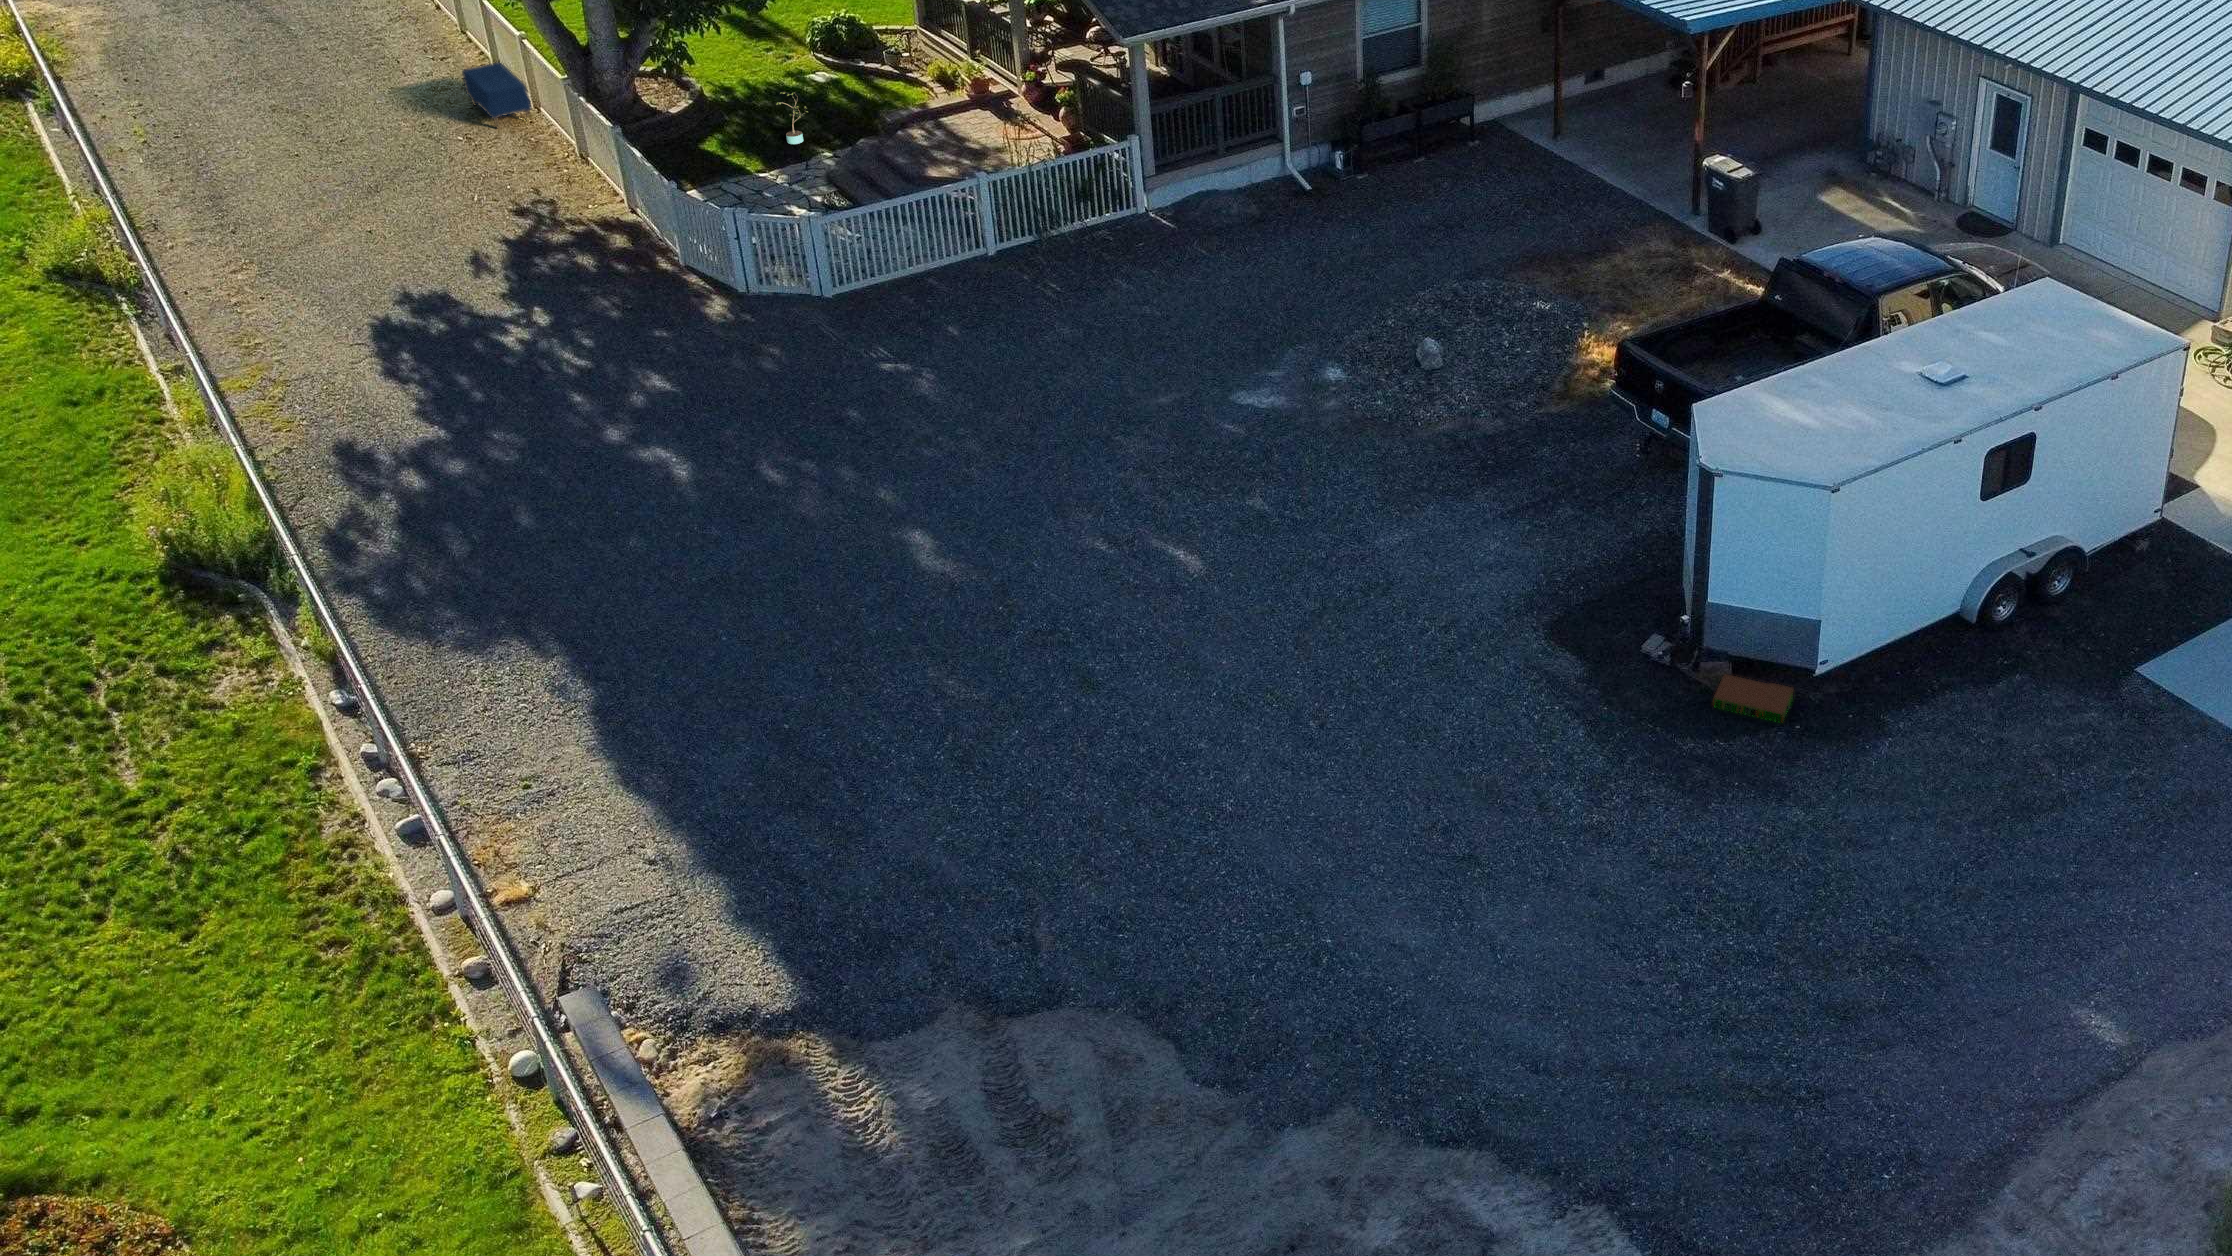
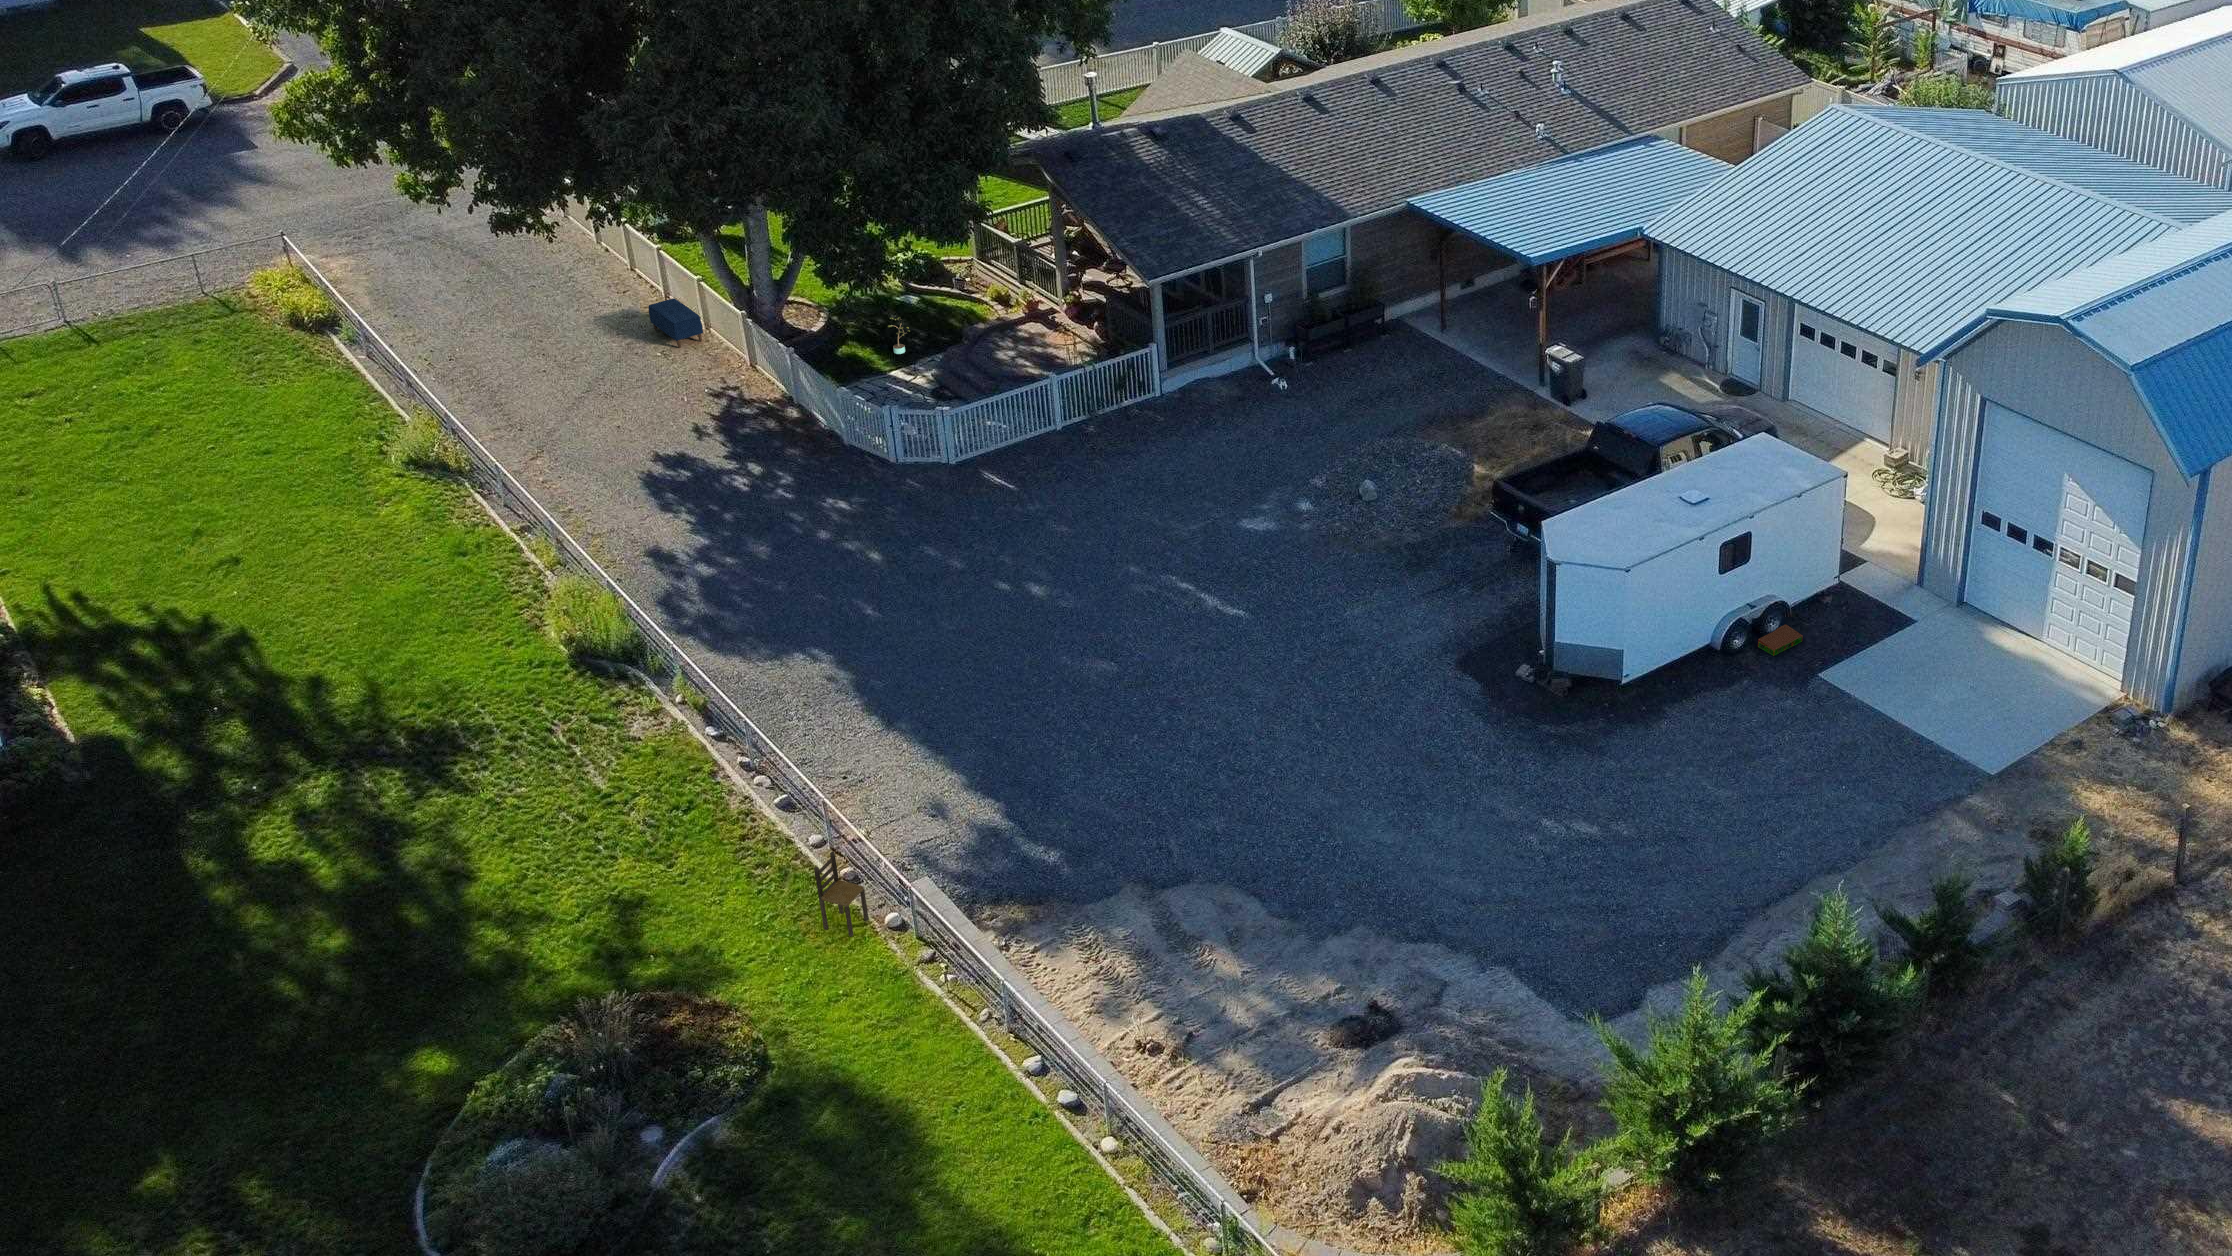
storage bin: present [1713,674,1793,720] -> present [1758,624,1803,656]
chair: none [367,943,484,1093] -> present [814,851,869,937]

